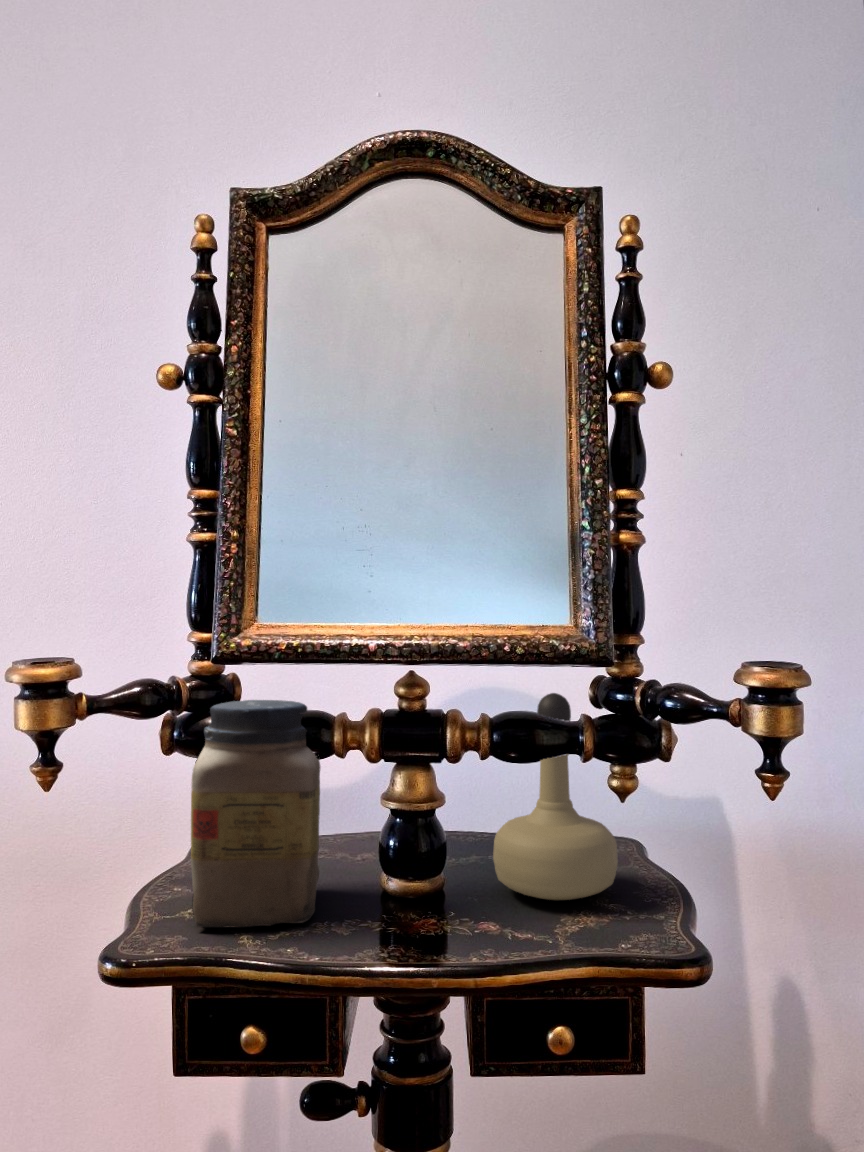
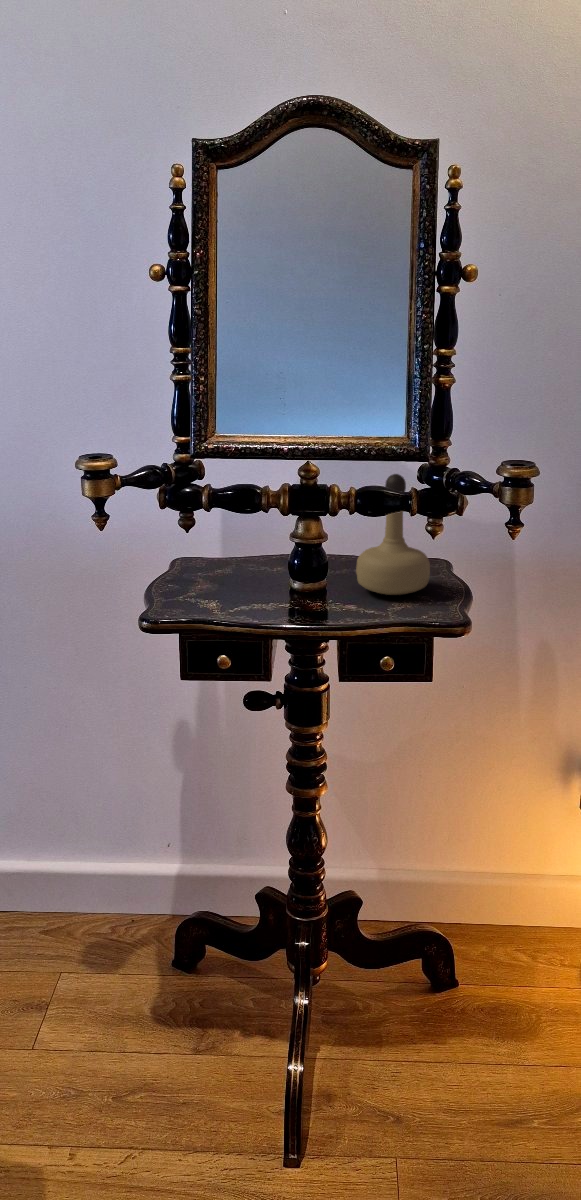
jar: present [191,700,320,928] -> none [181,477,254,606]

